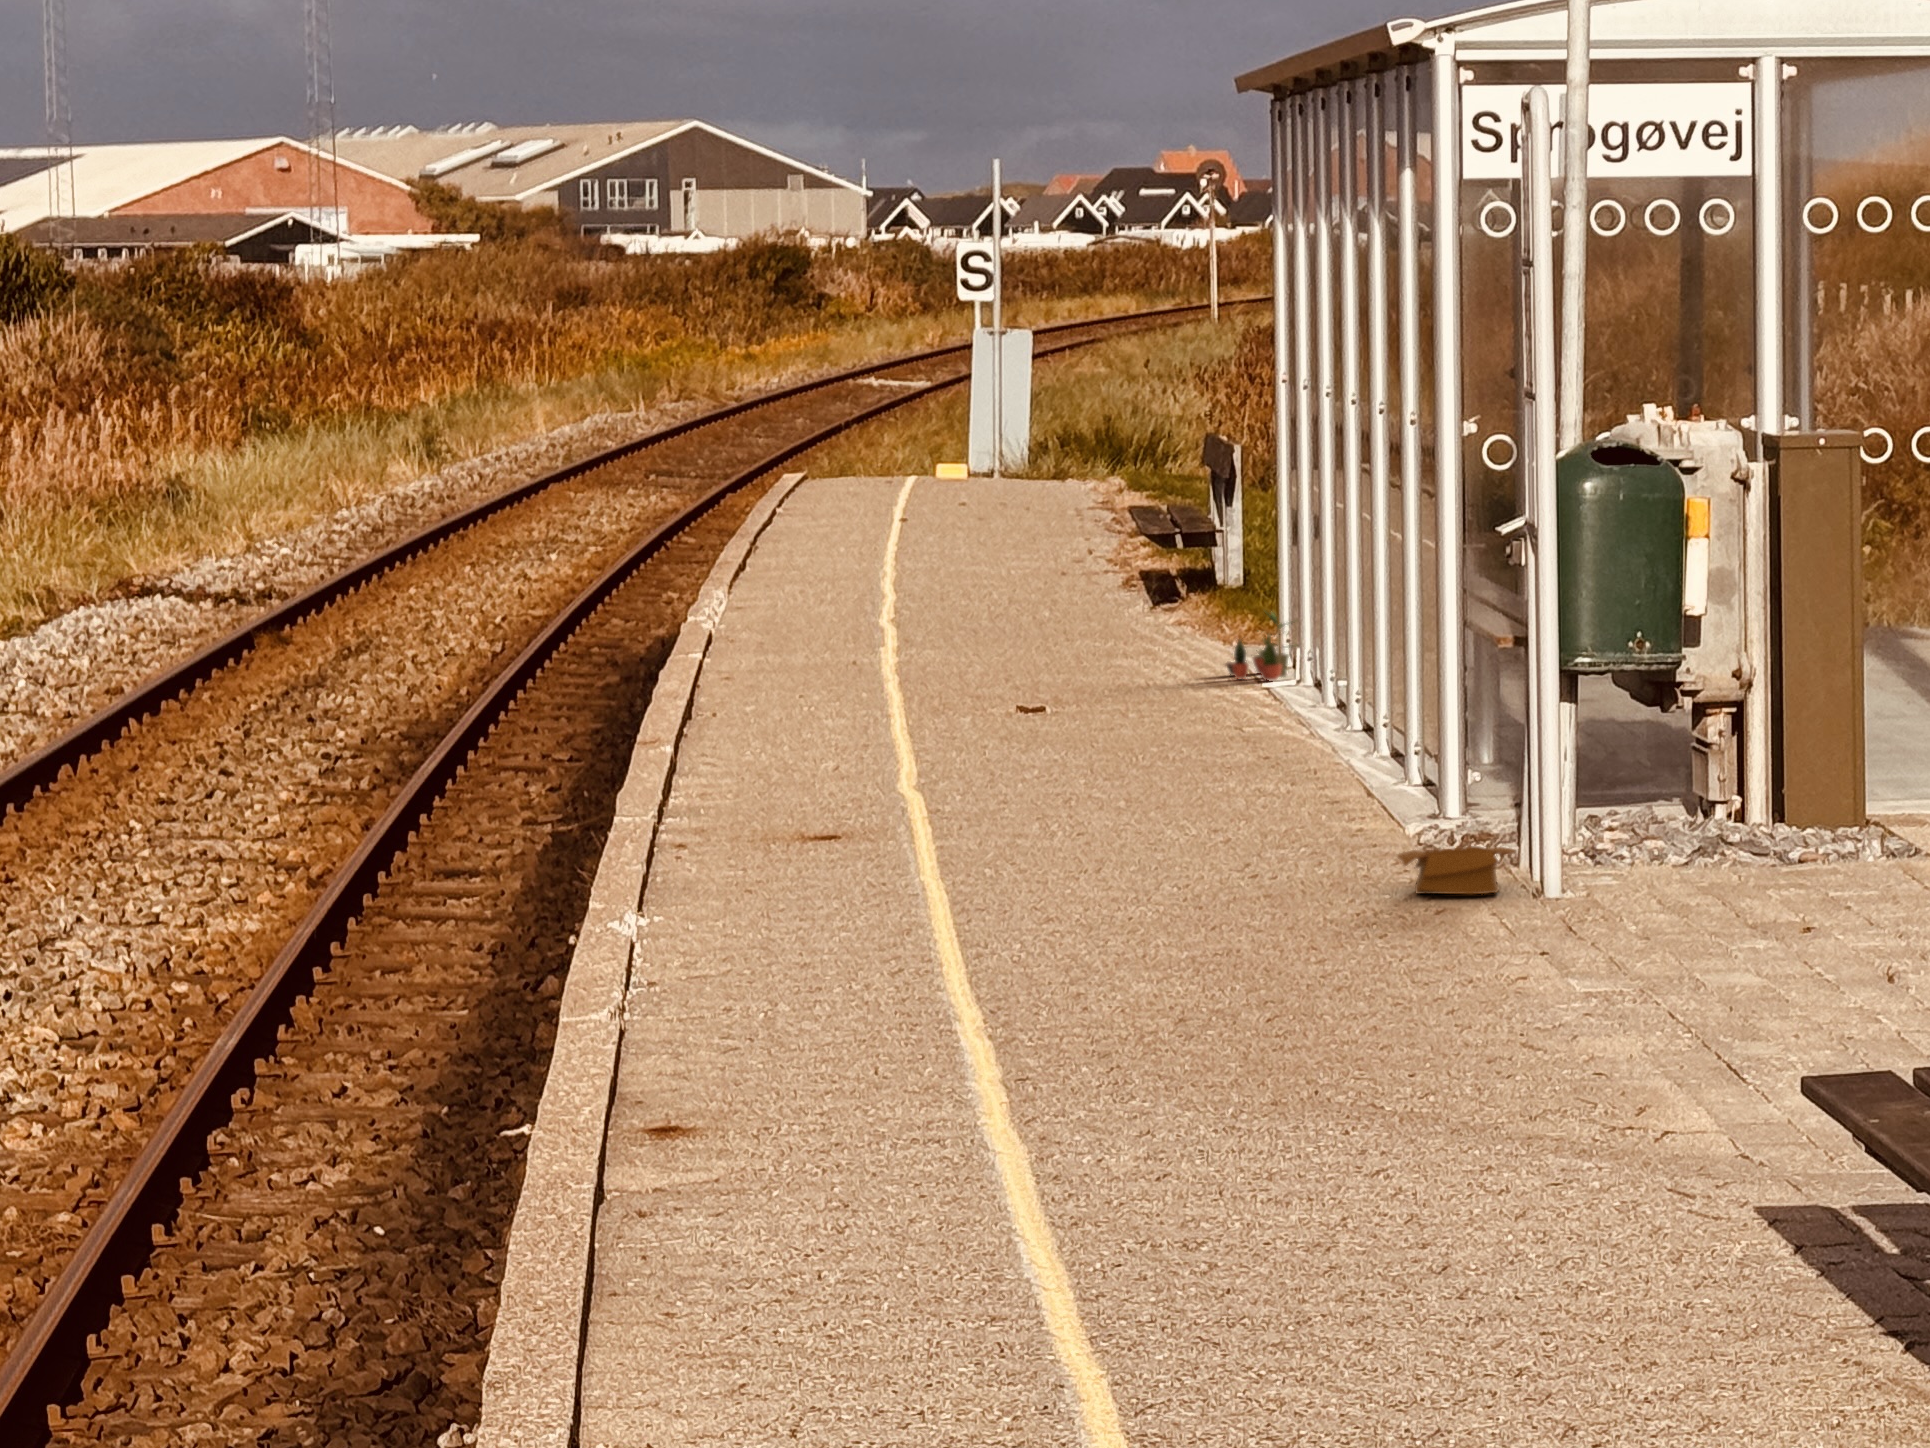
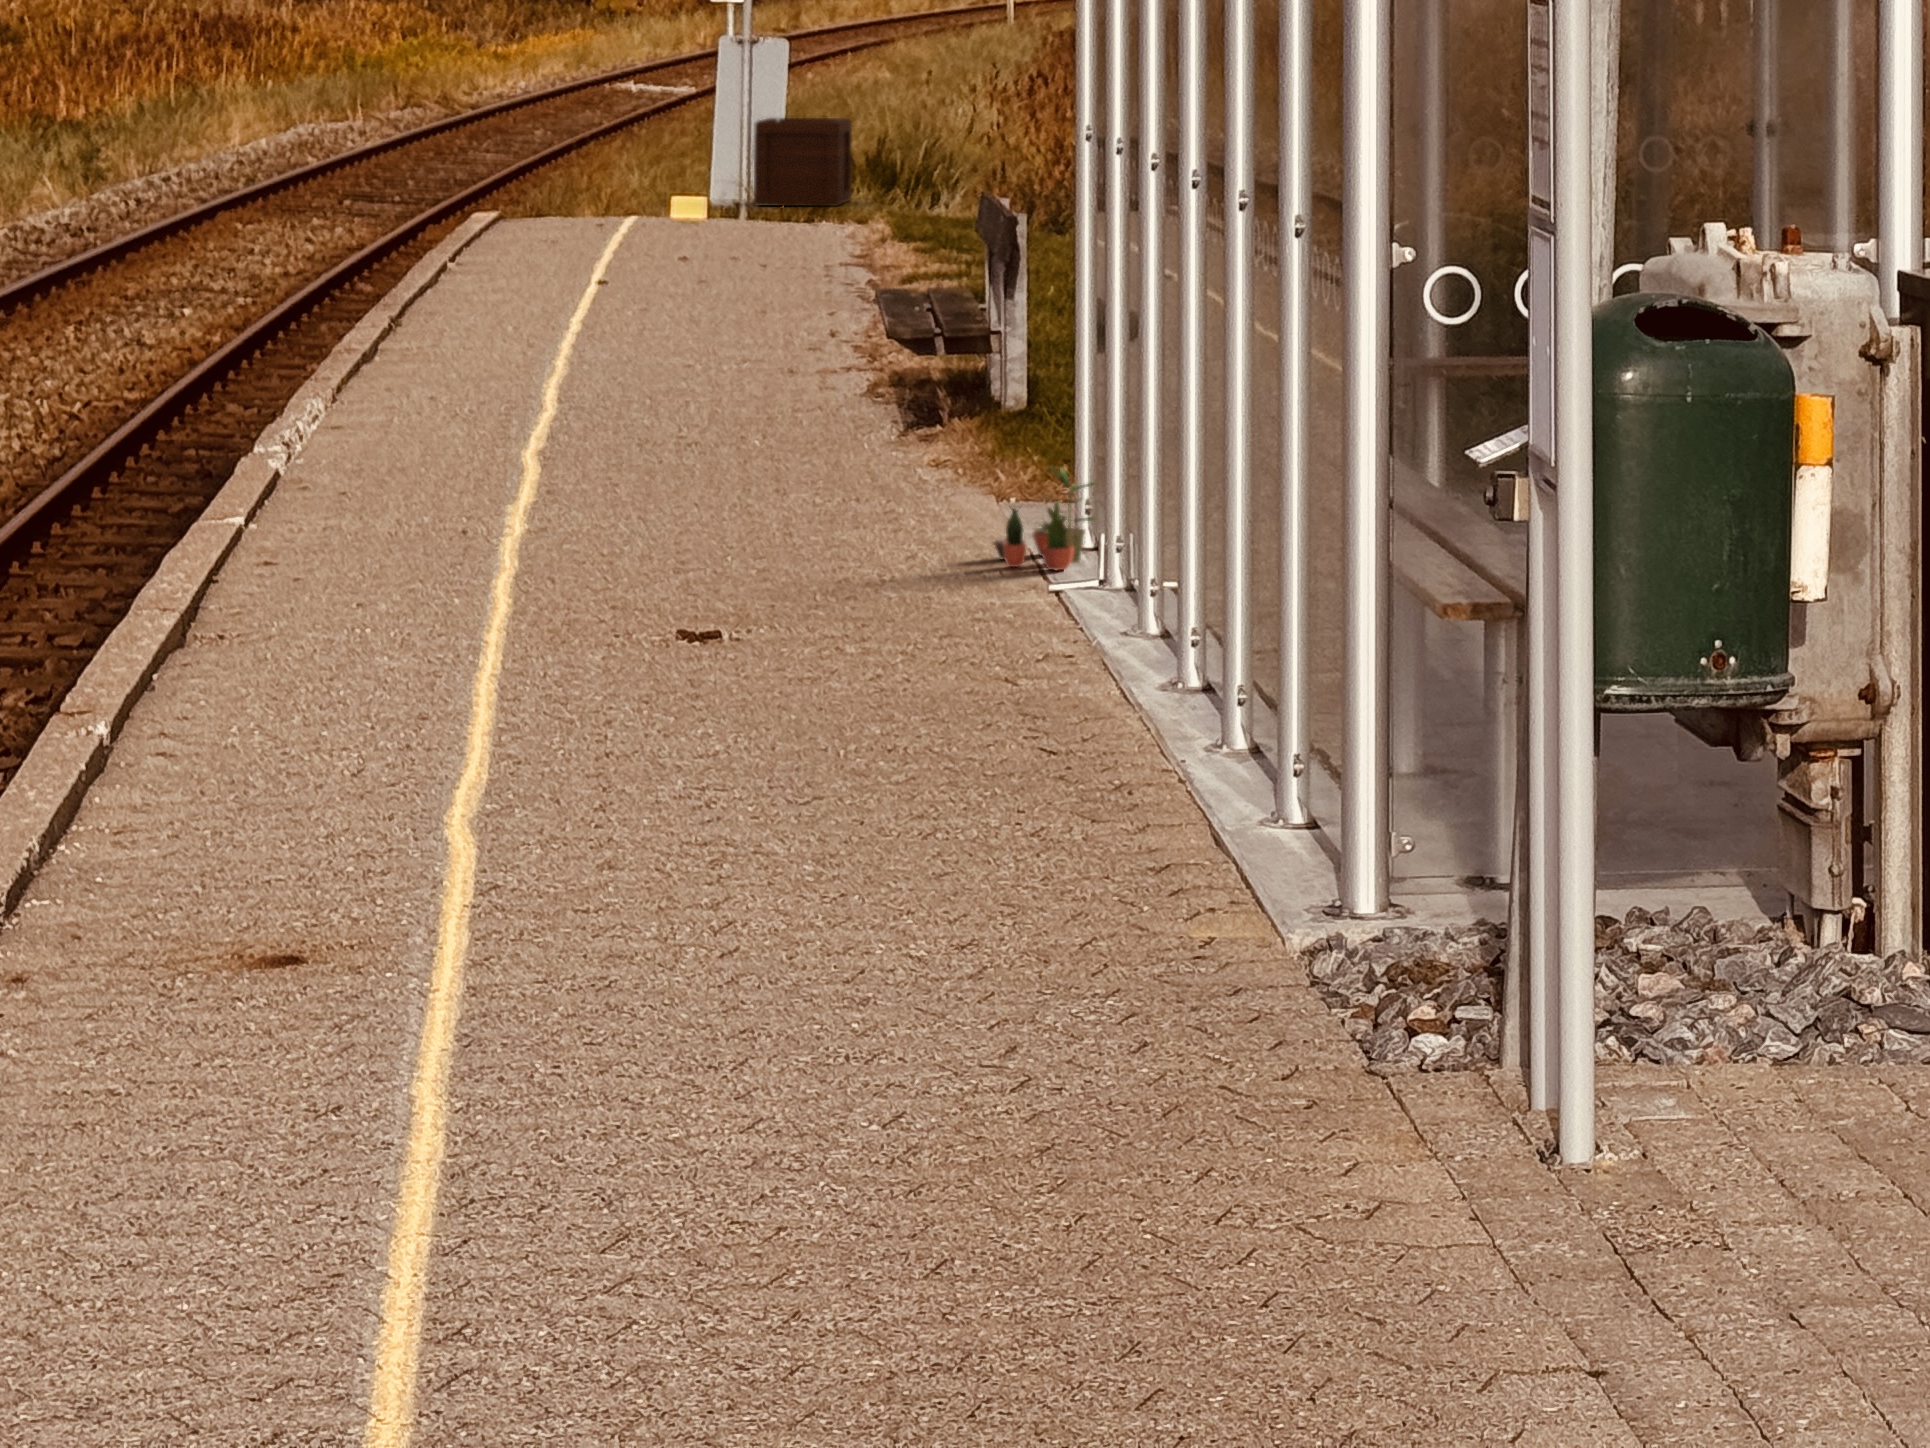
wooden crate: none [1004,391,1088,467] -> present [754,118,852,206]
cardboard box: present [1397,846,1515,894] -> none [1285,1052,1511,1166]

